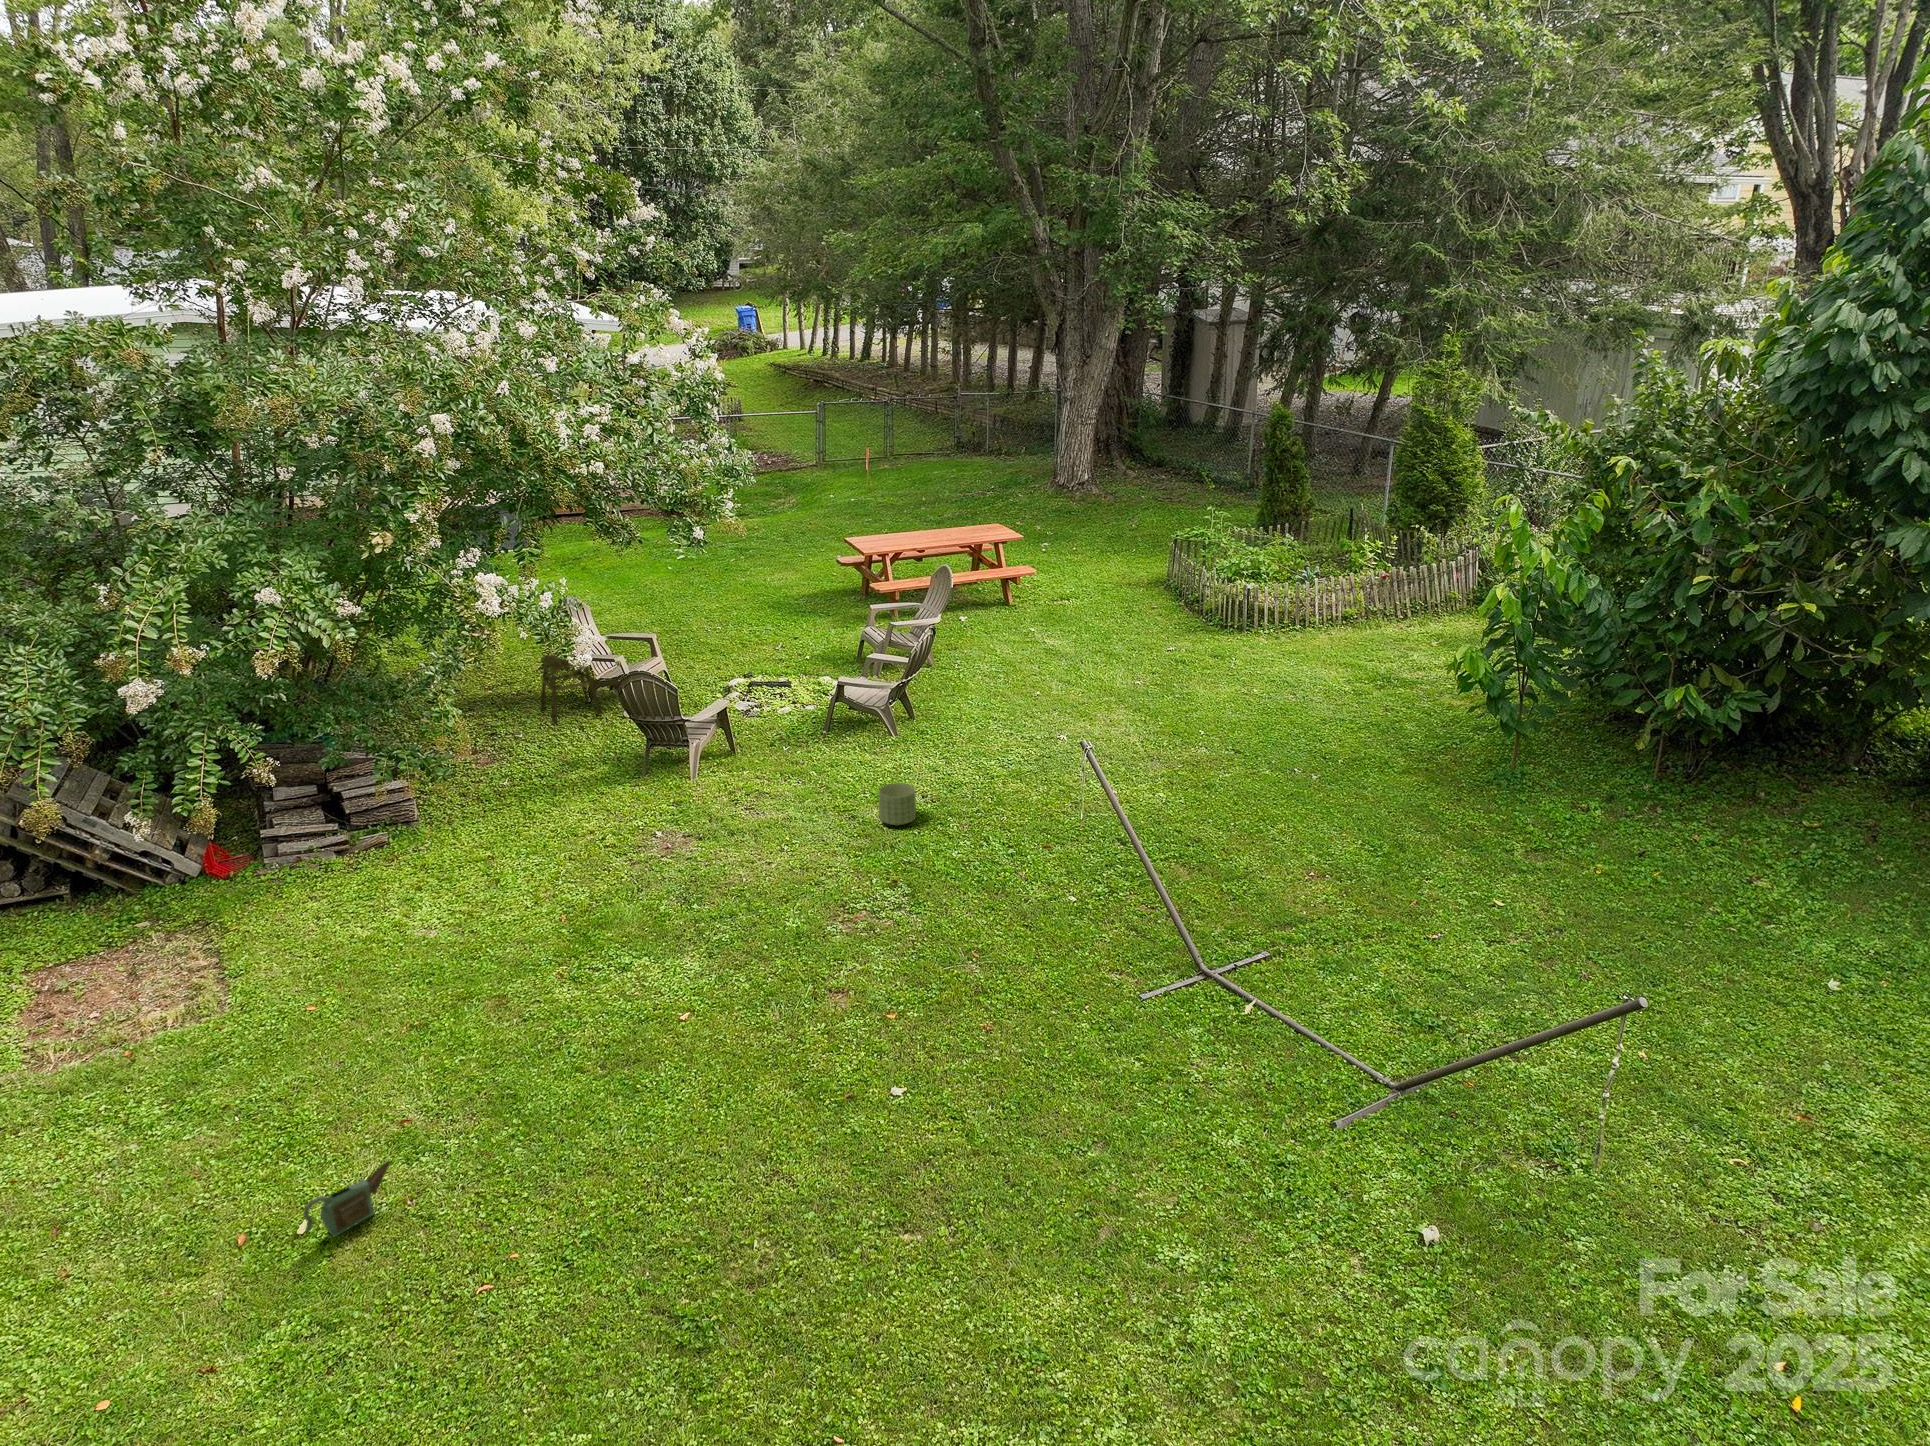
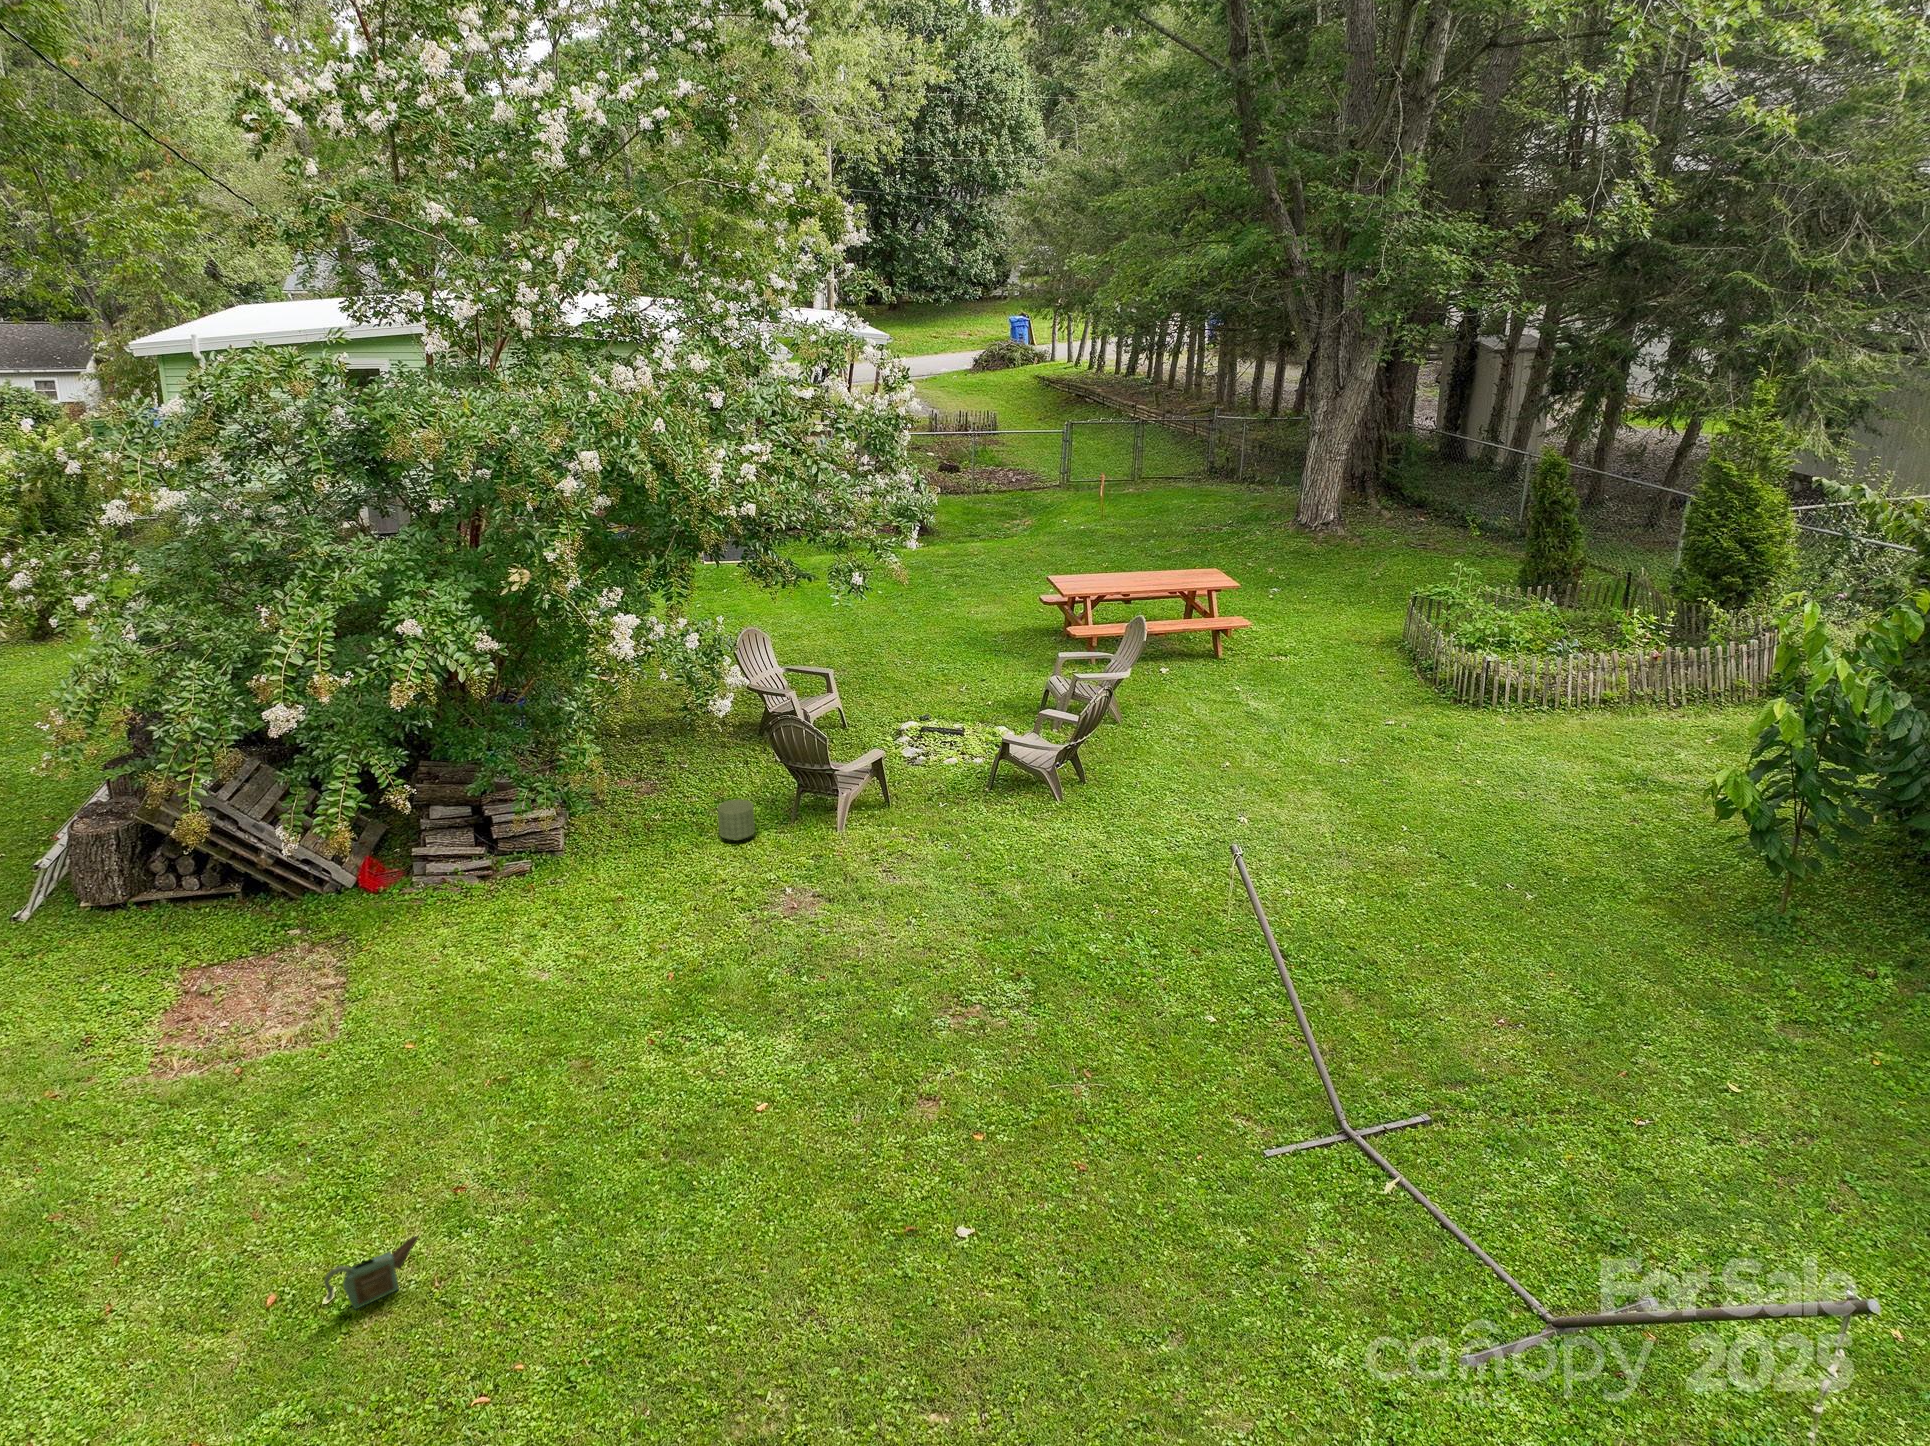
stool: present [540,654,602,724] -> none [700,685,758,759]
planter: present [879,783,916,826] -> present [718,799,755,841]

